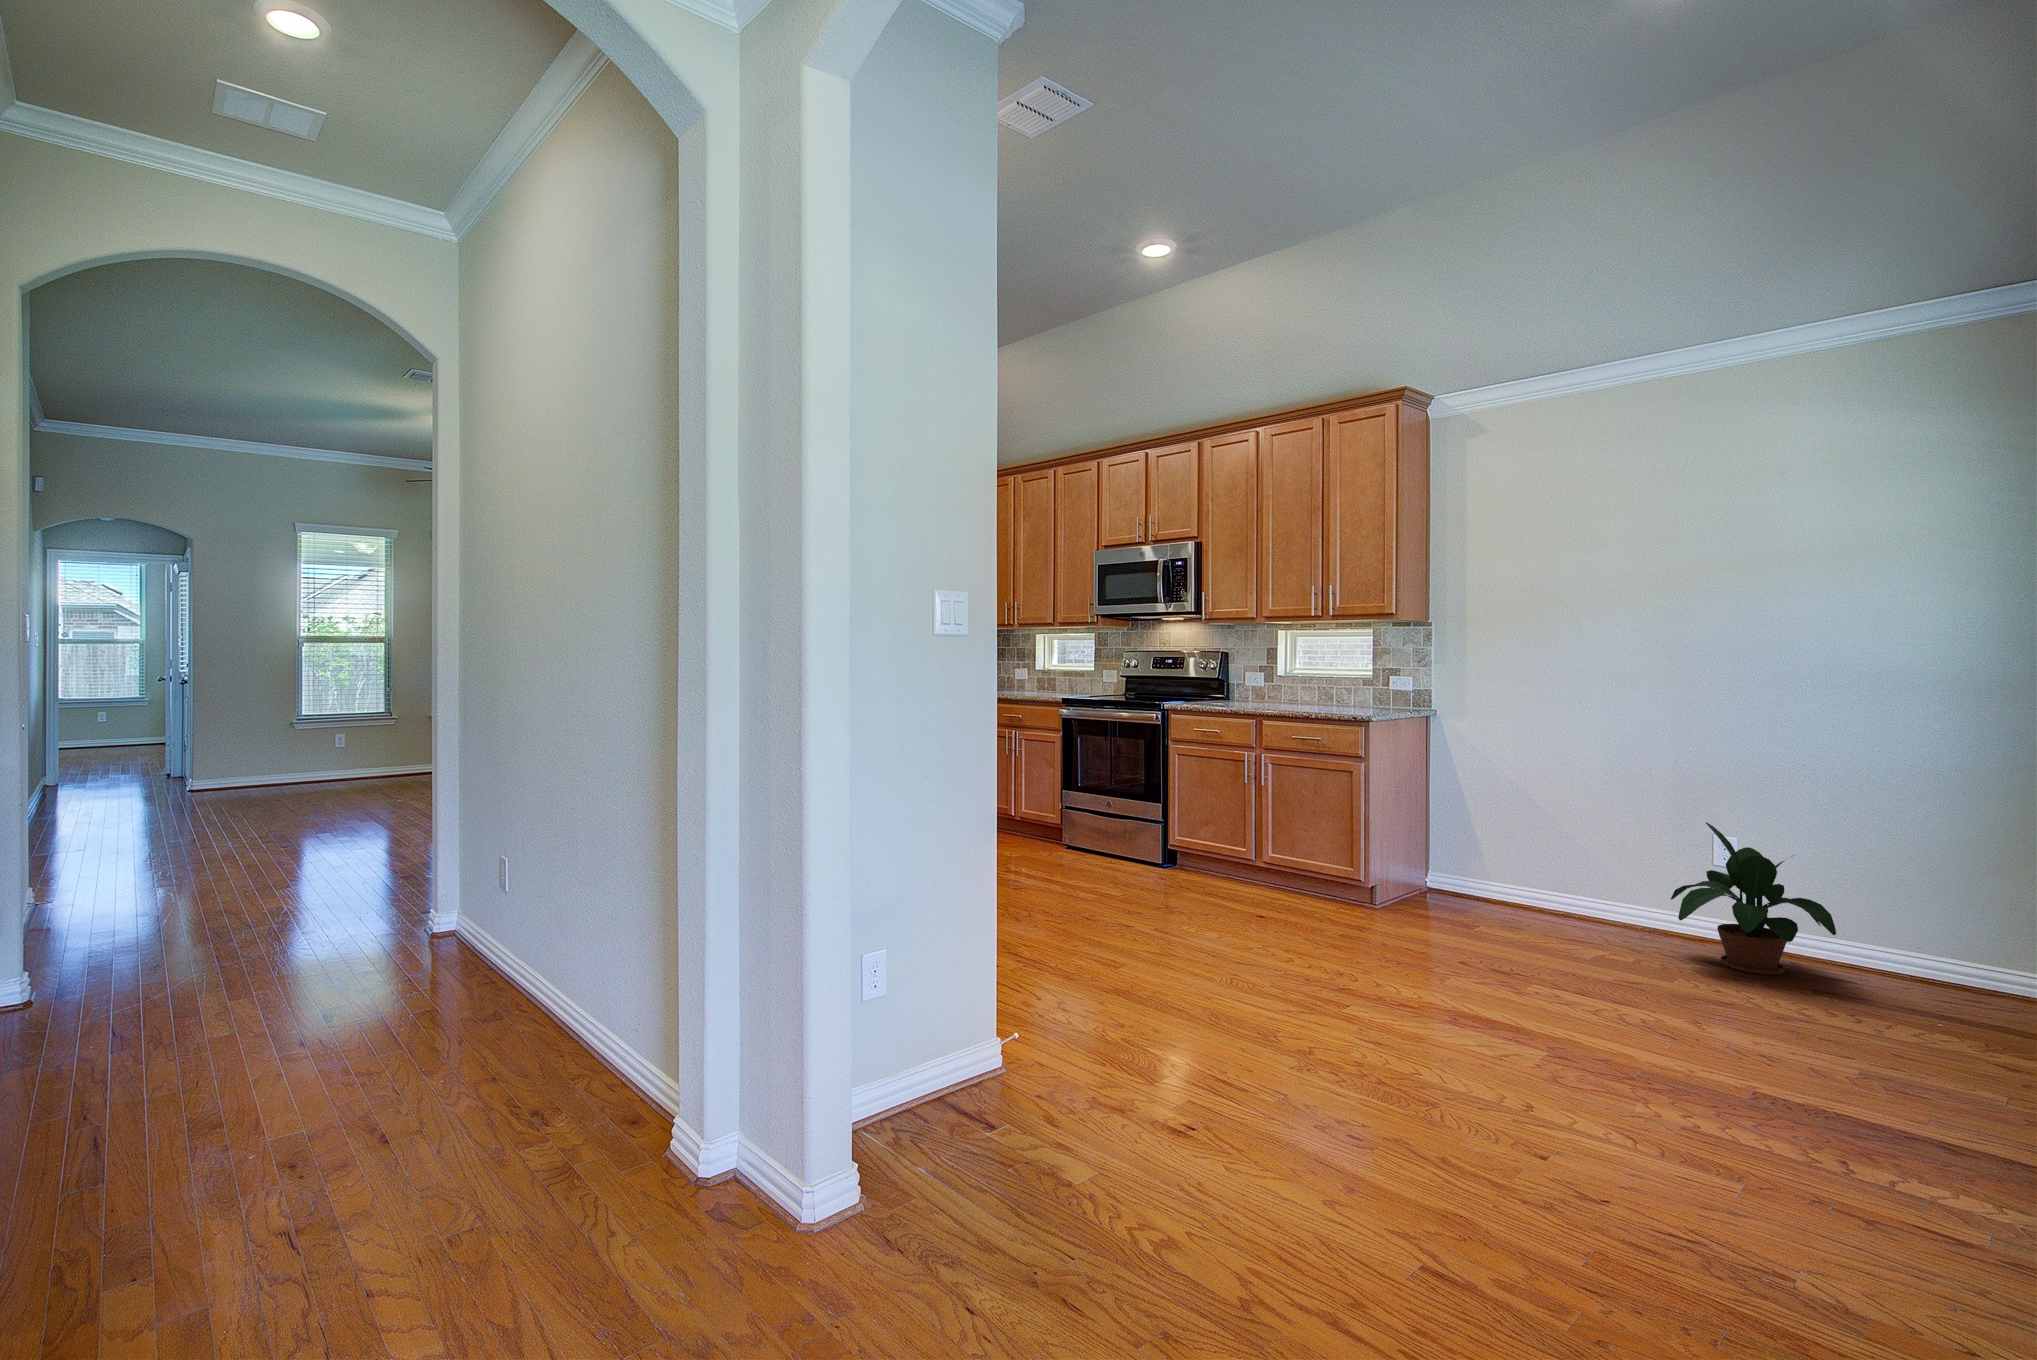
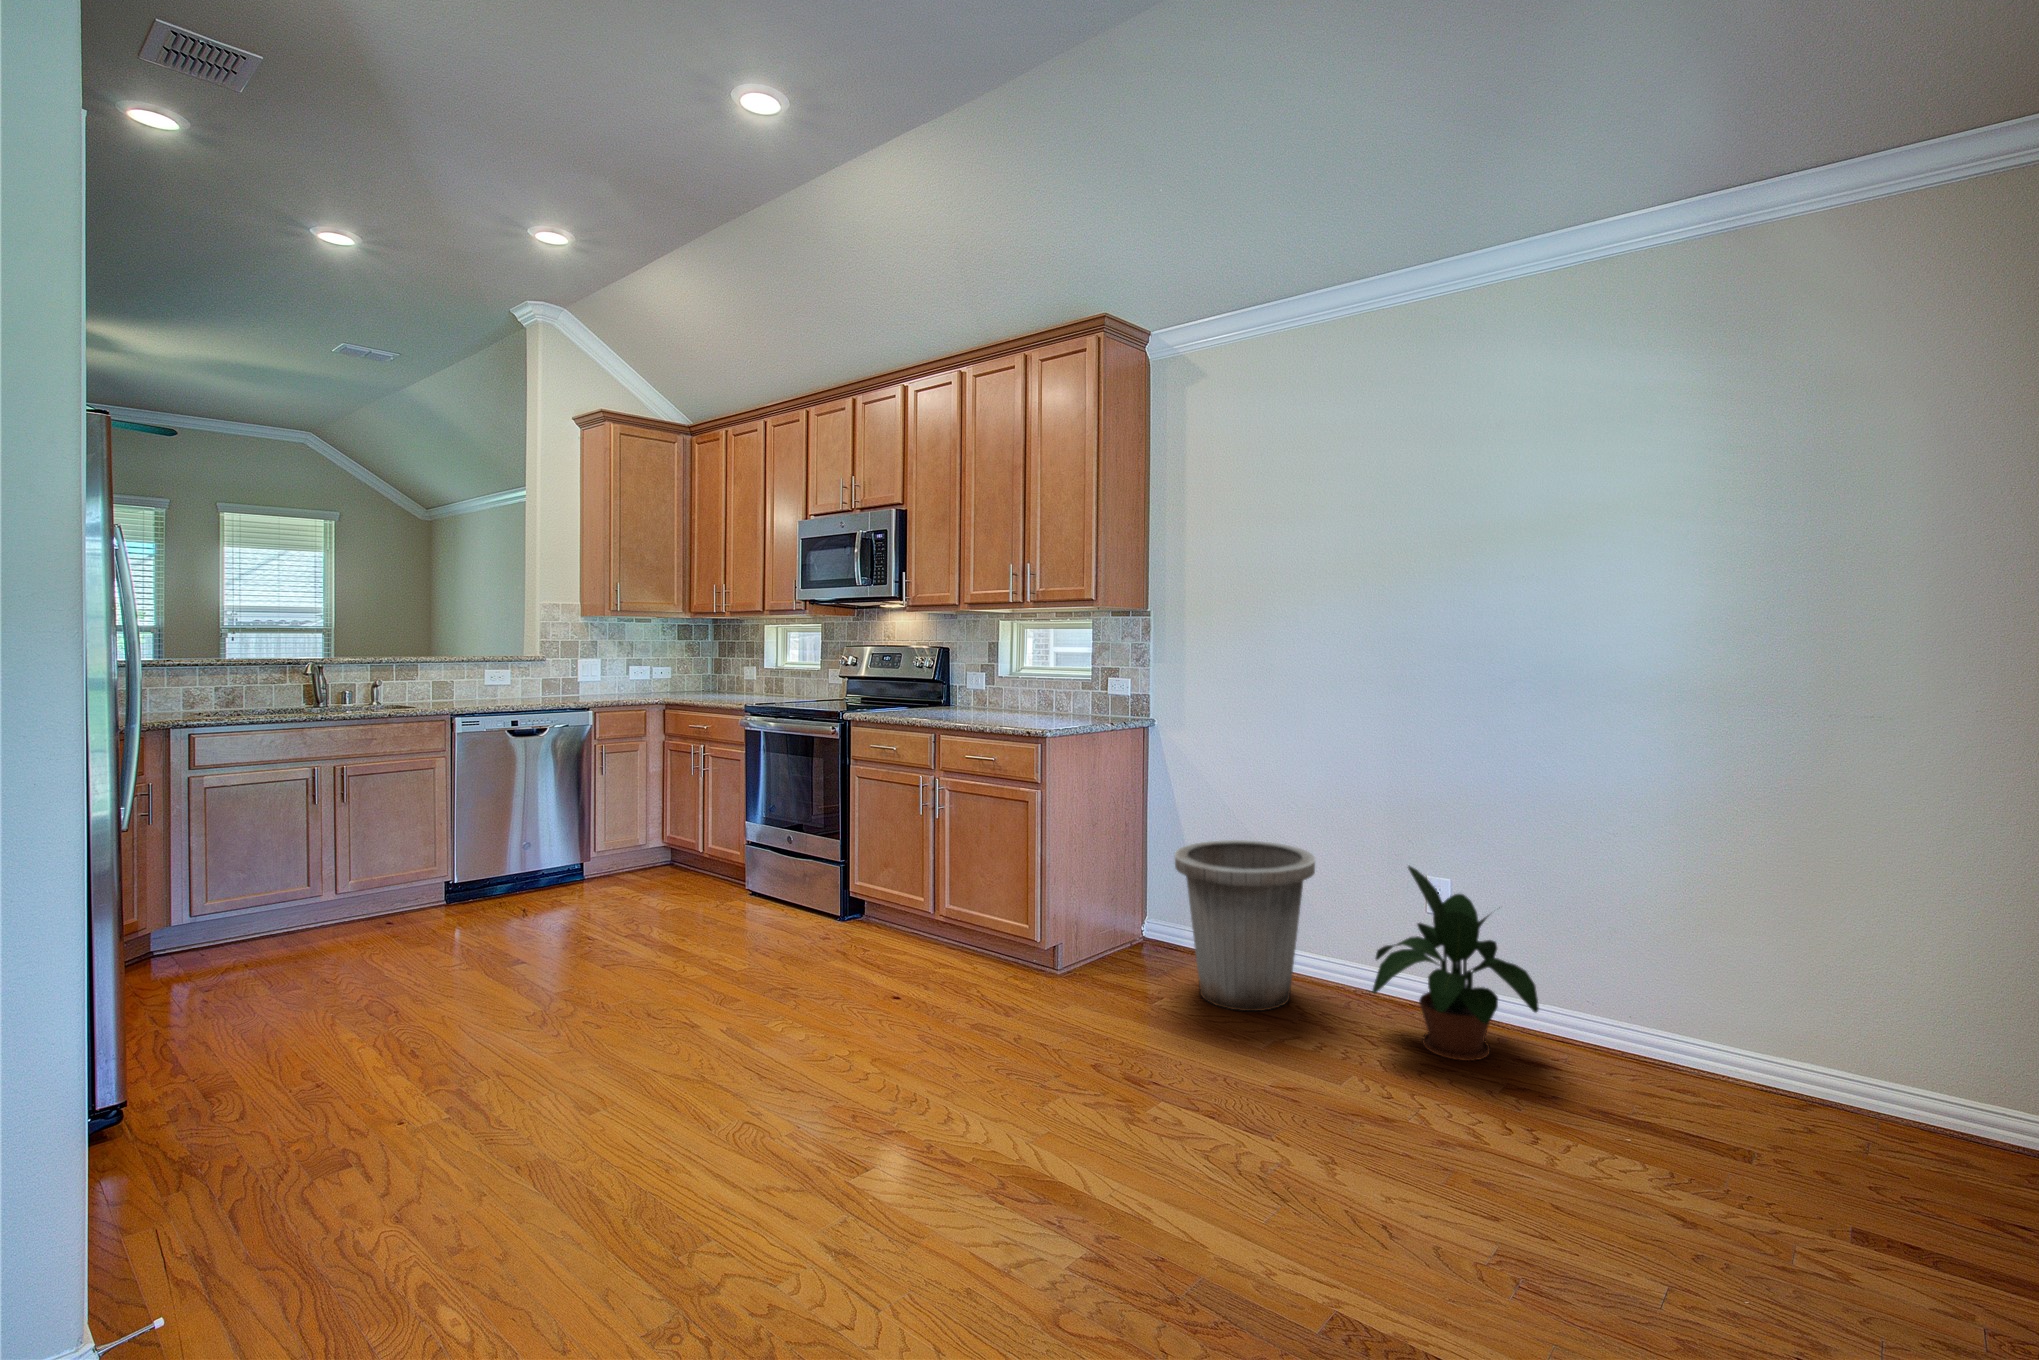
trash can: none [1480,807,1609,937] -> present [1175,840,1315,1011]

